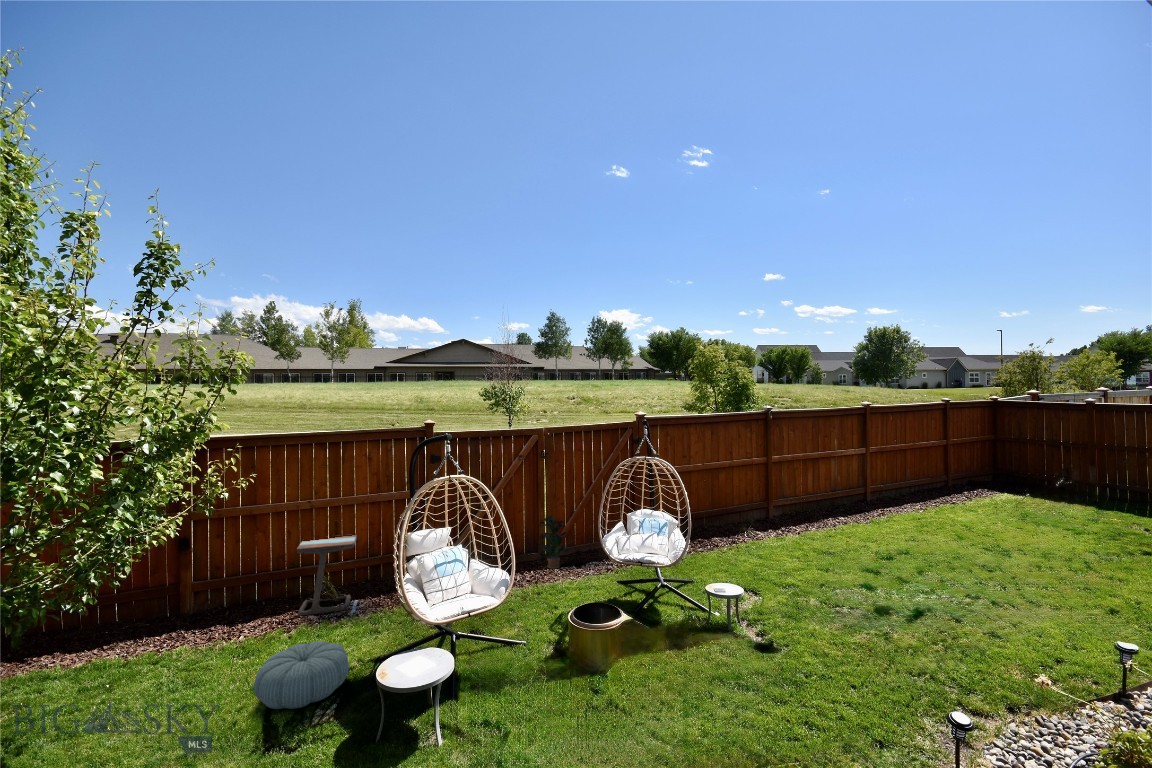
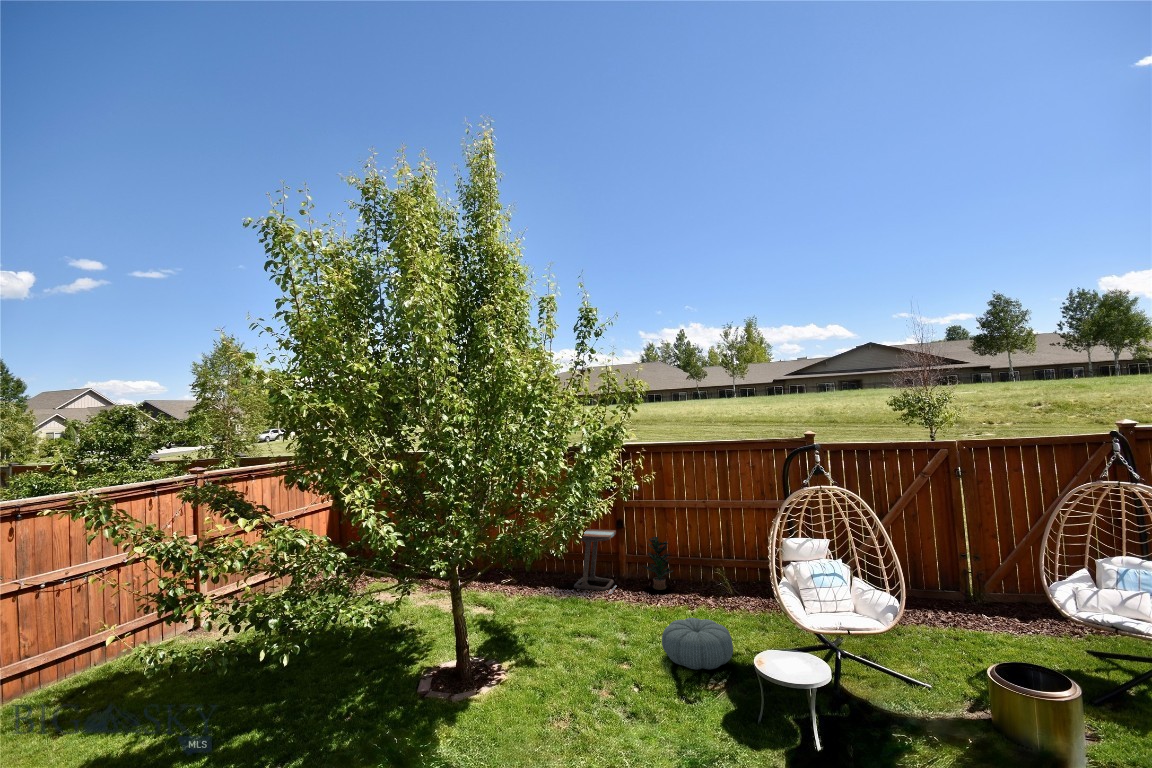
potted plant: present [538,516,569,569] -> present [643,537,673,590]
side table: present [297,535,357,615] -> present [574,529,616,590]

